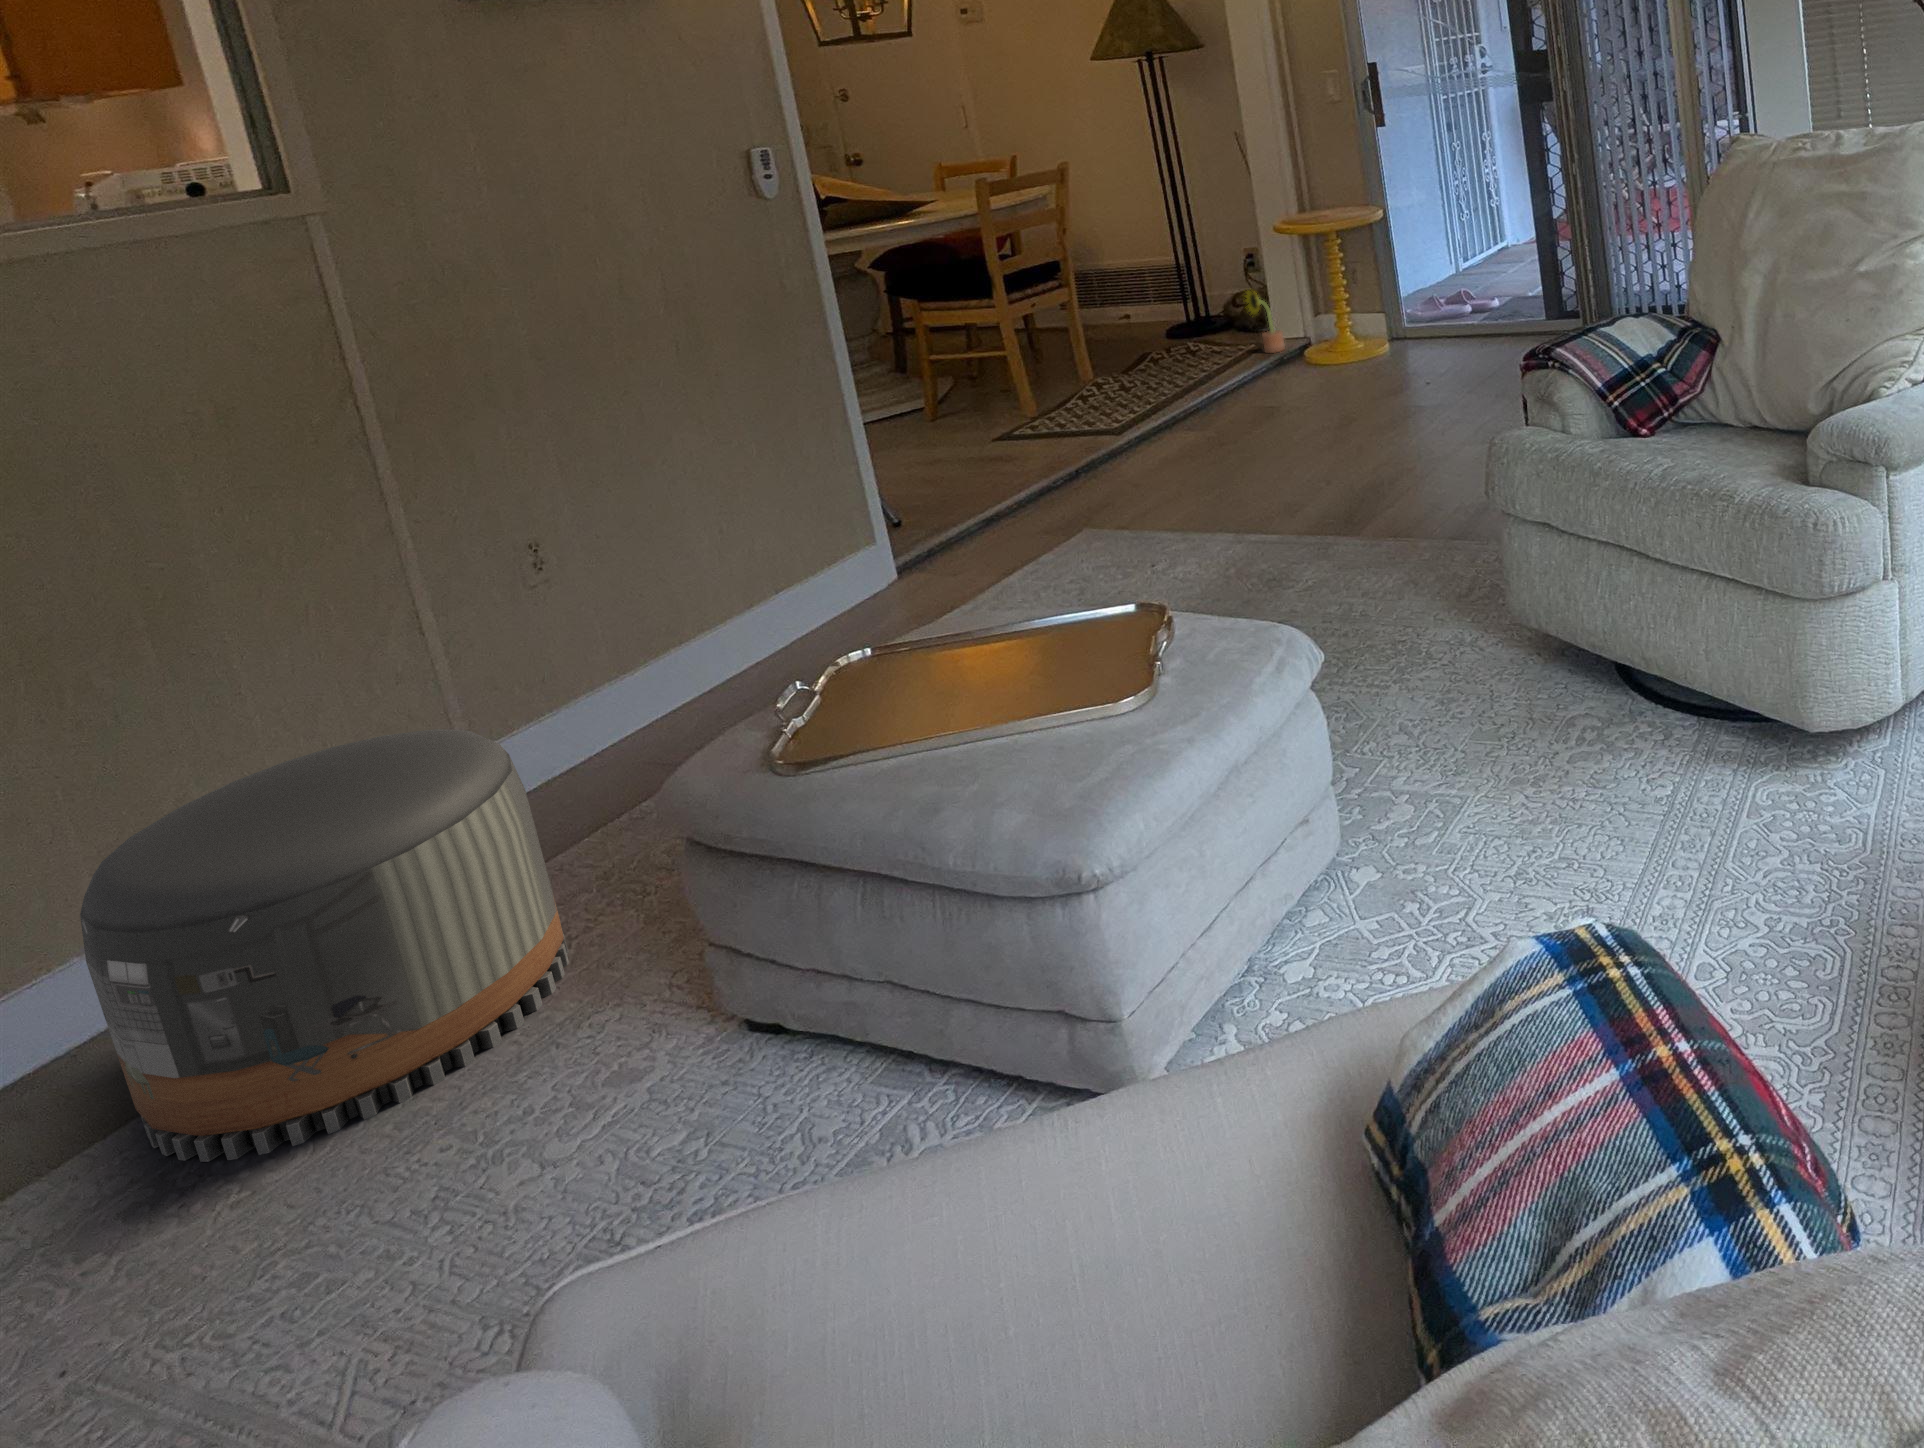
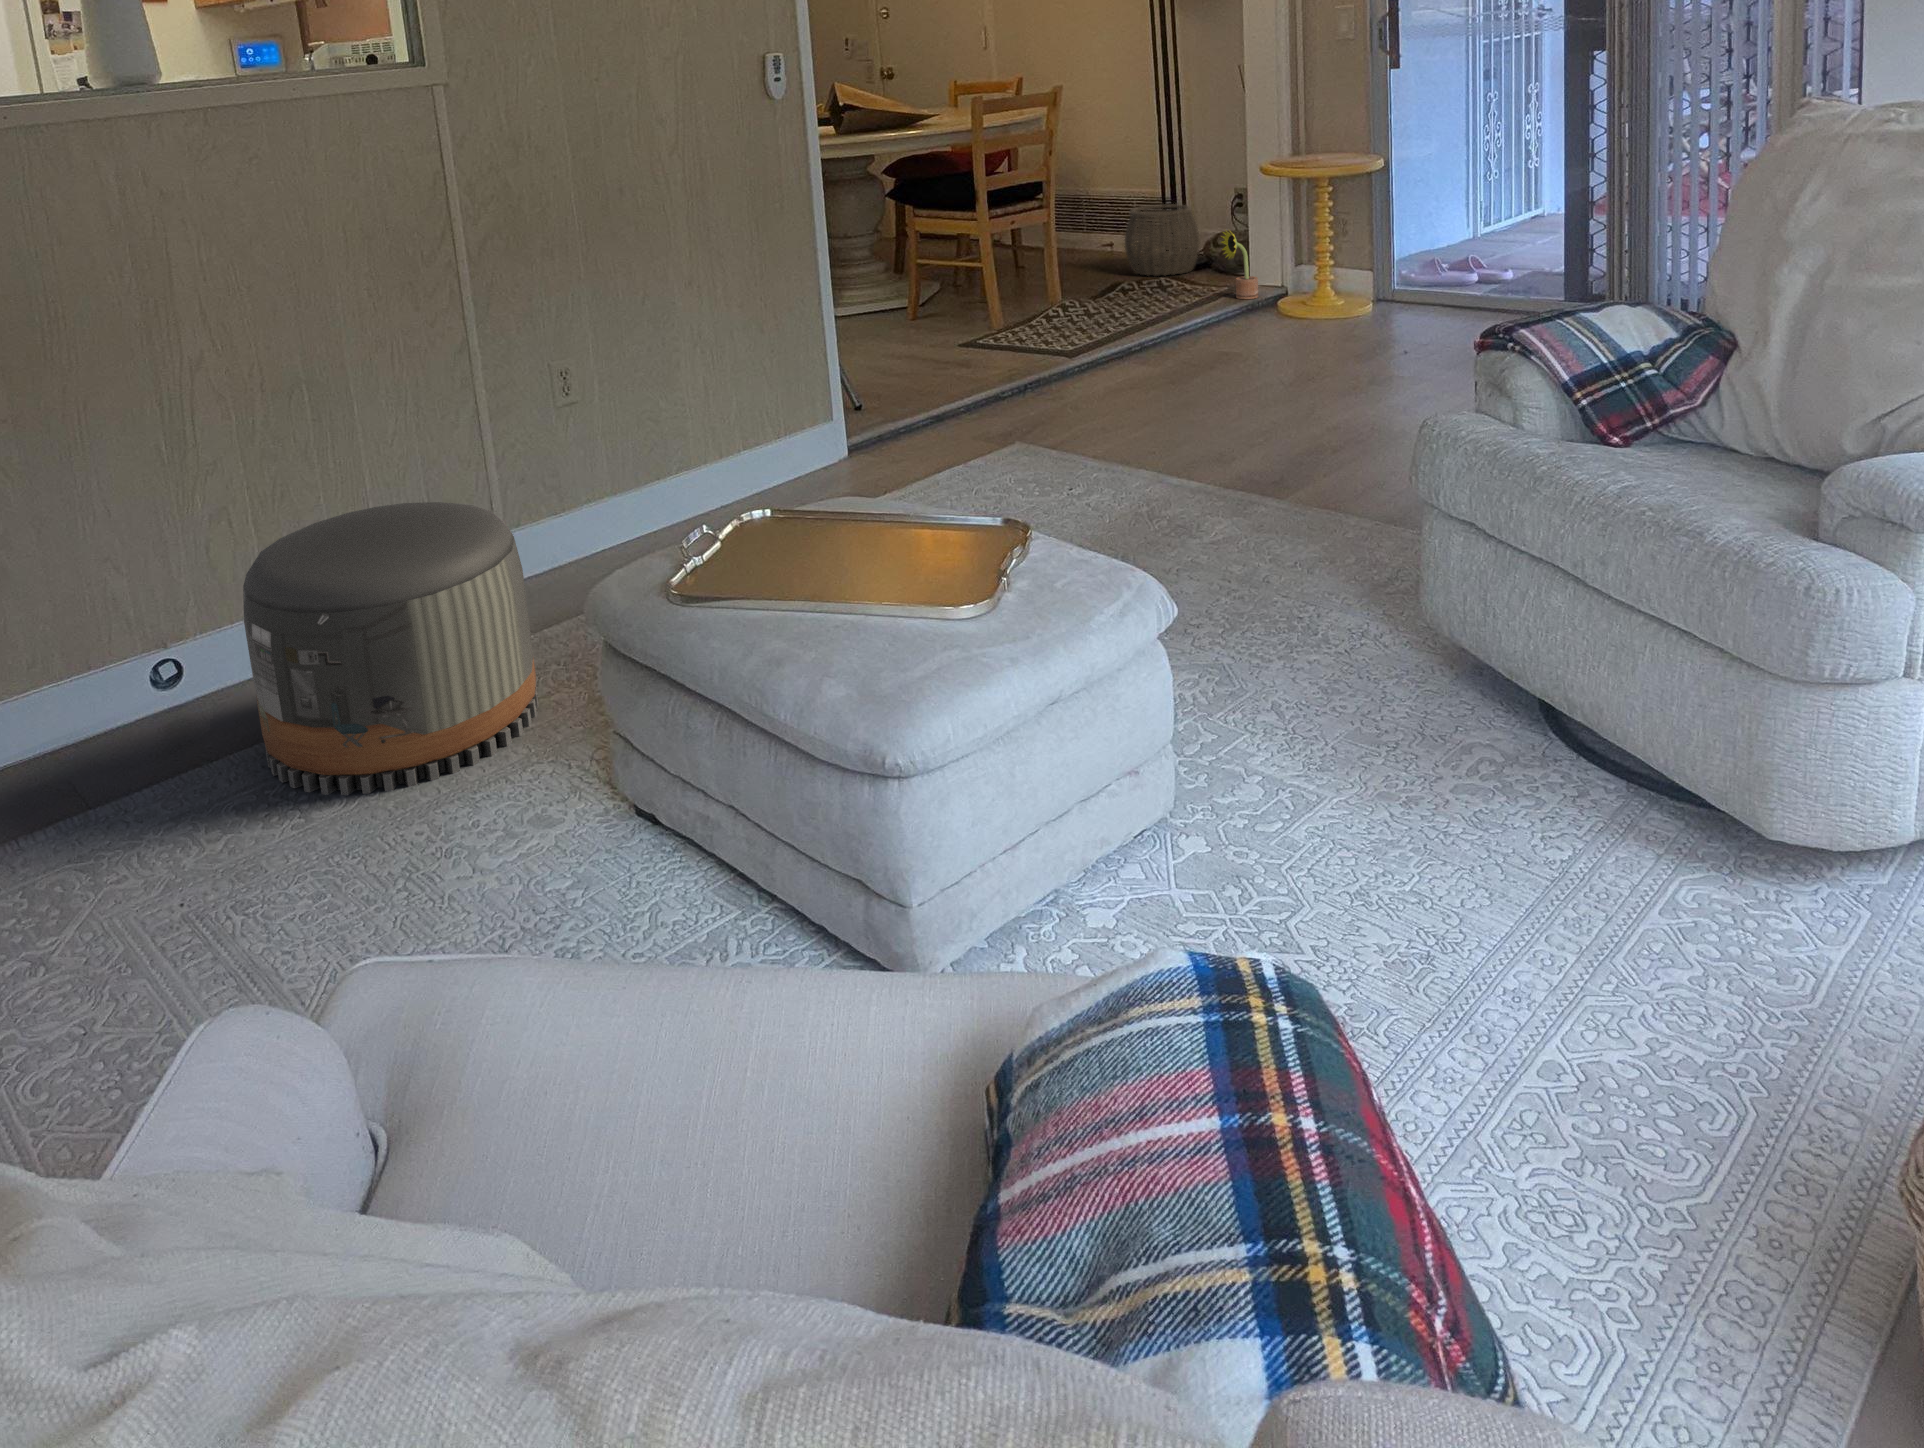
woven basket: none [1144,269,1220,342] -> present [1124,204,1200,276]

